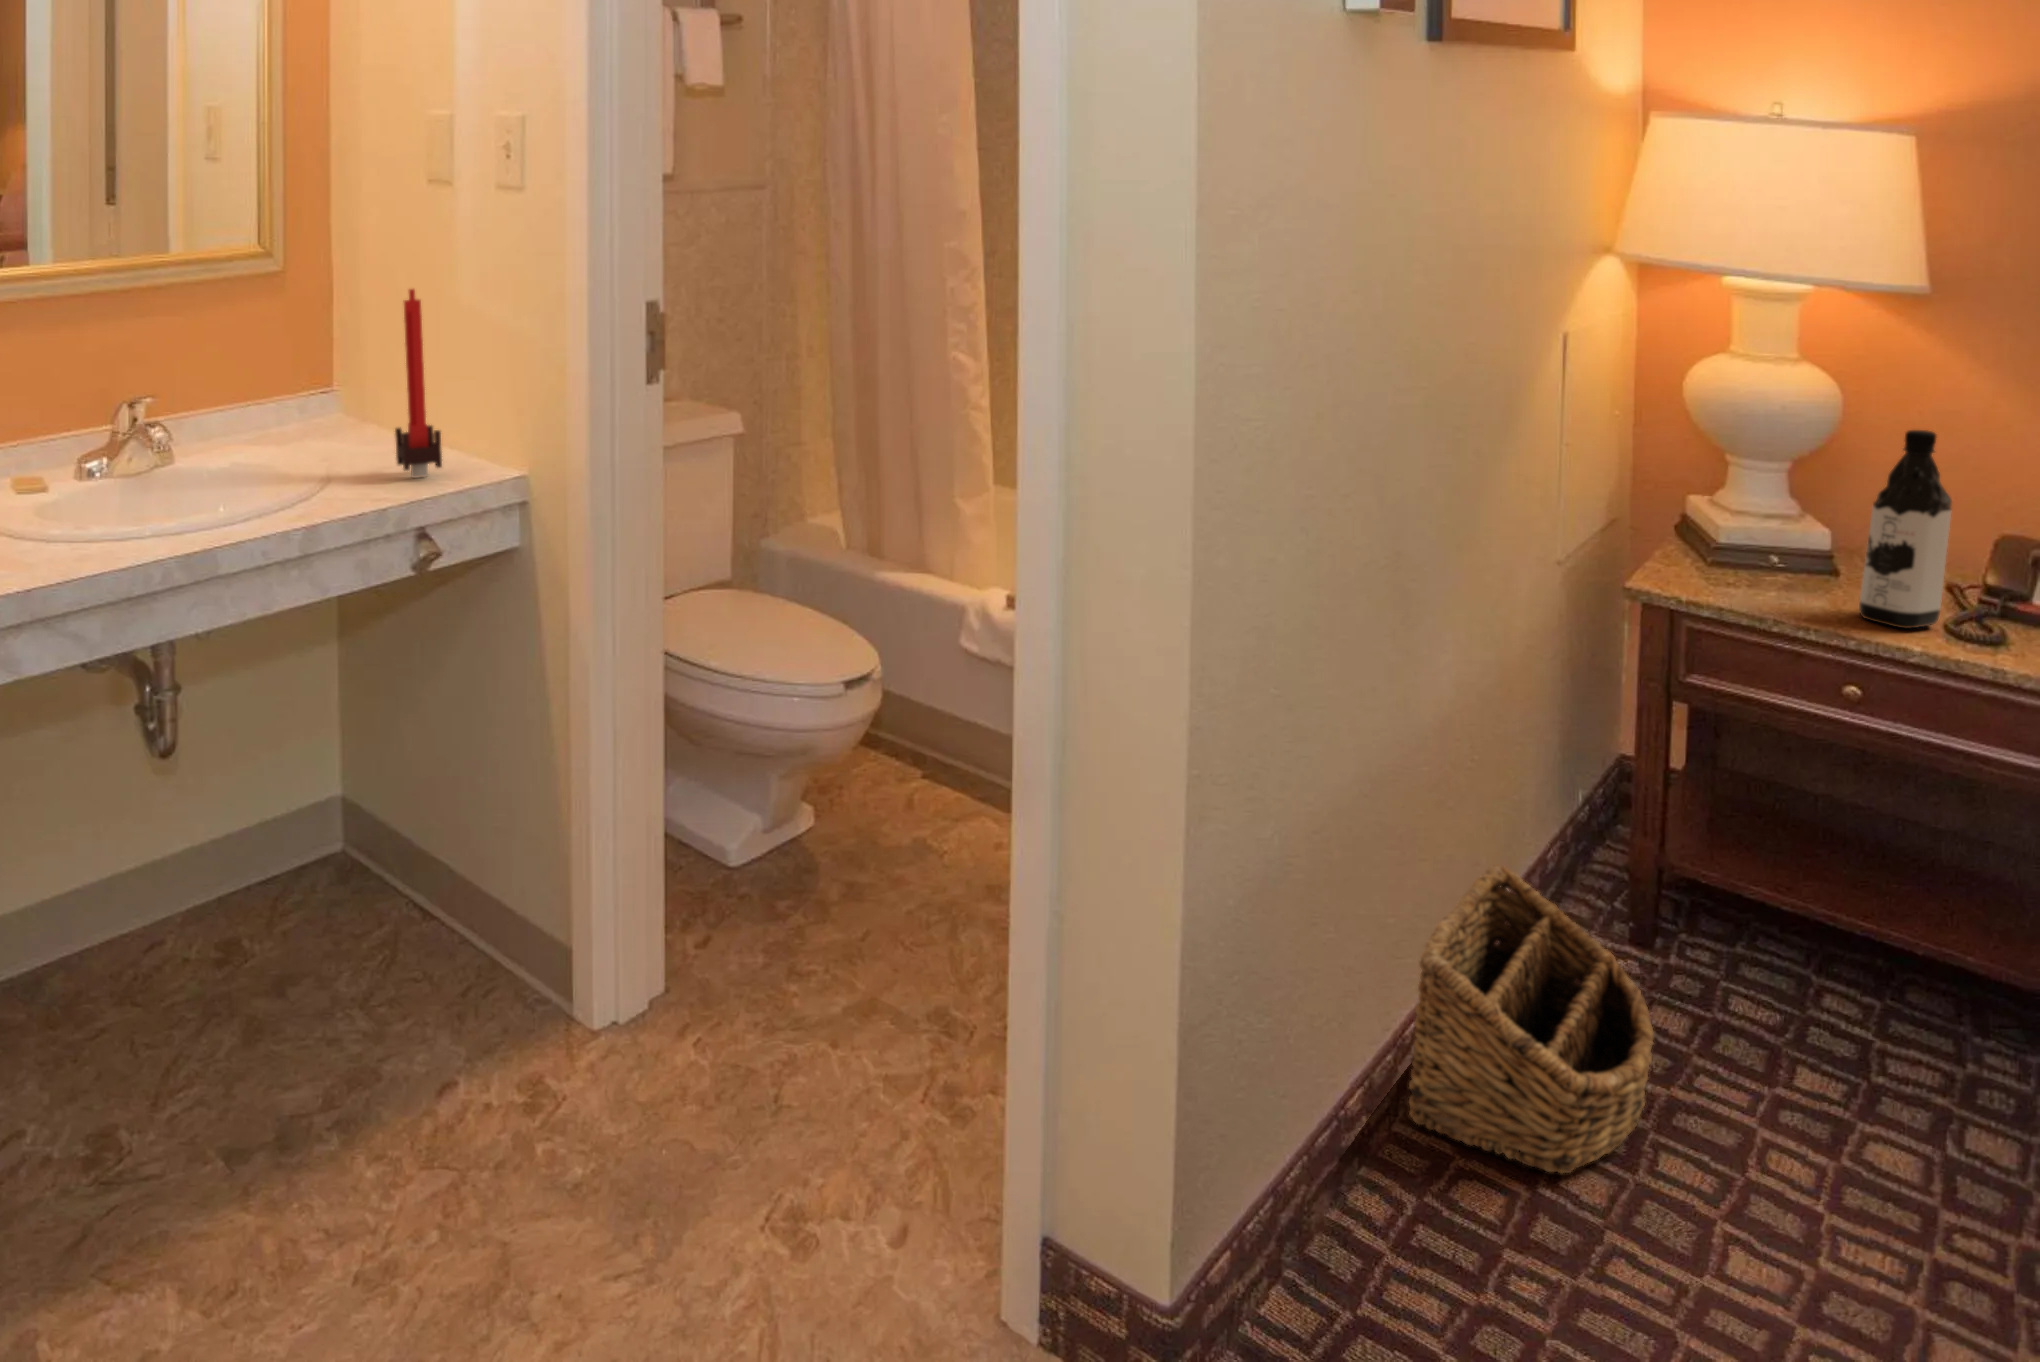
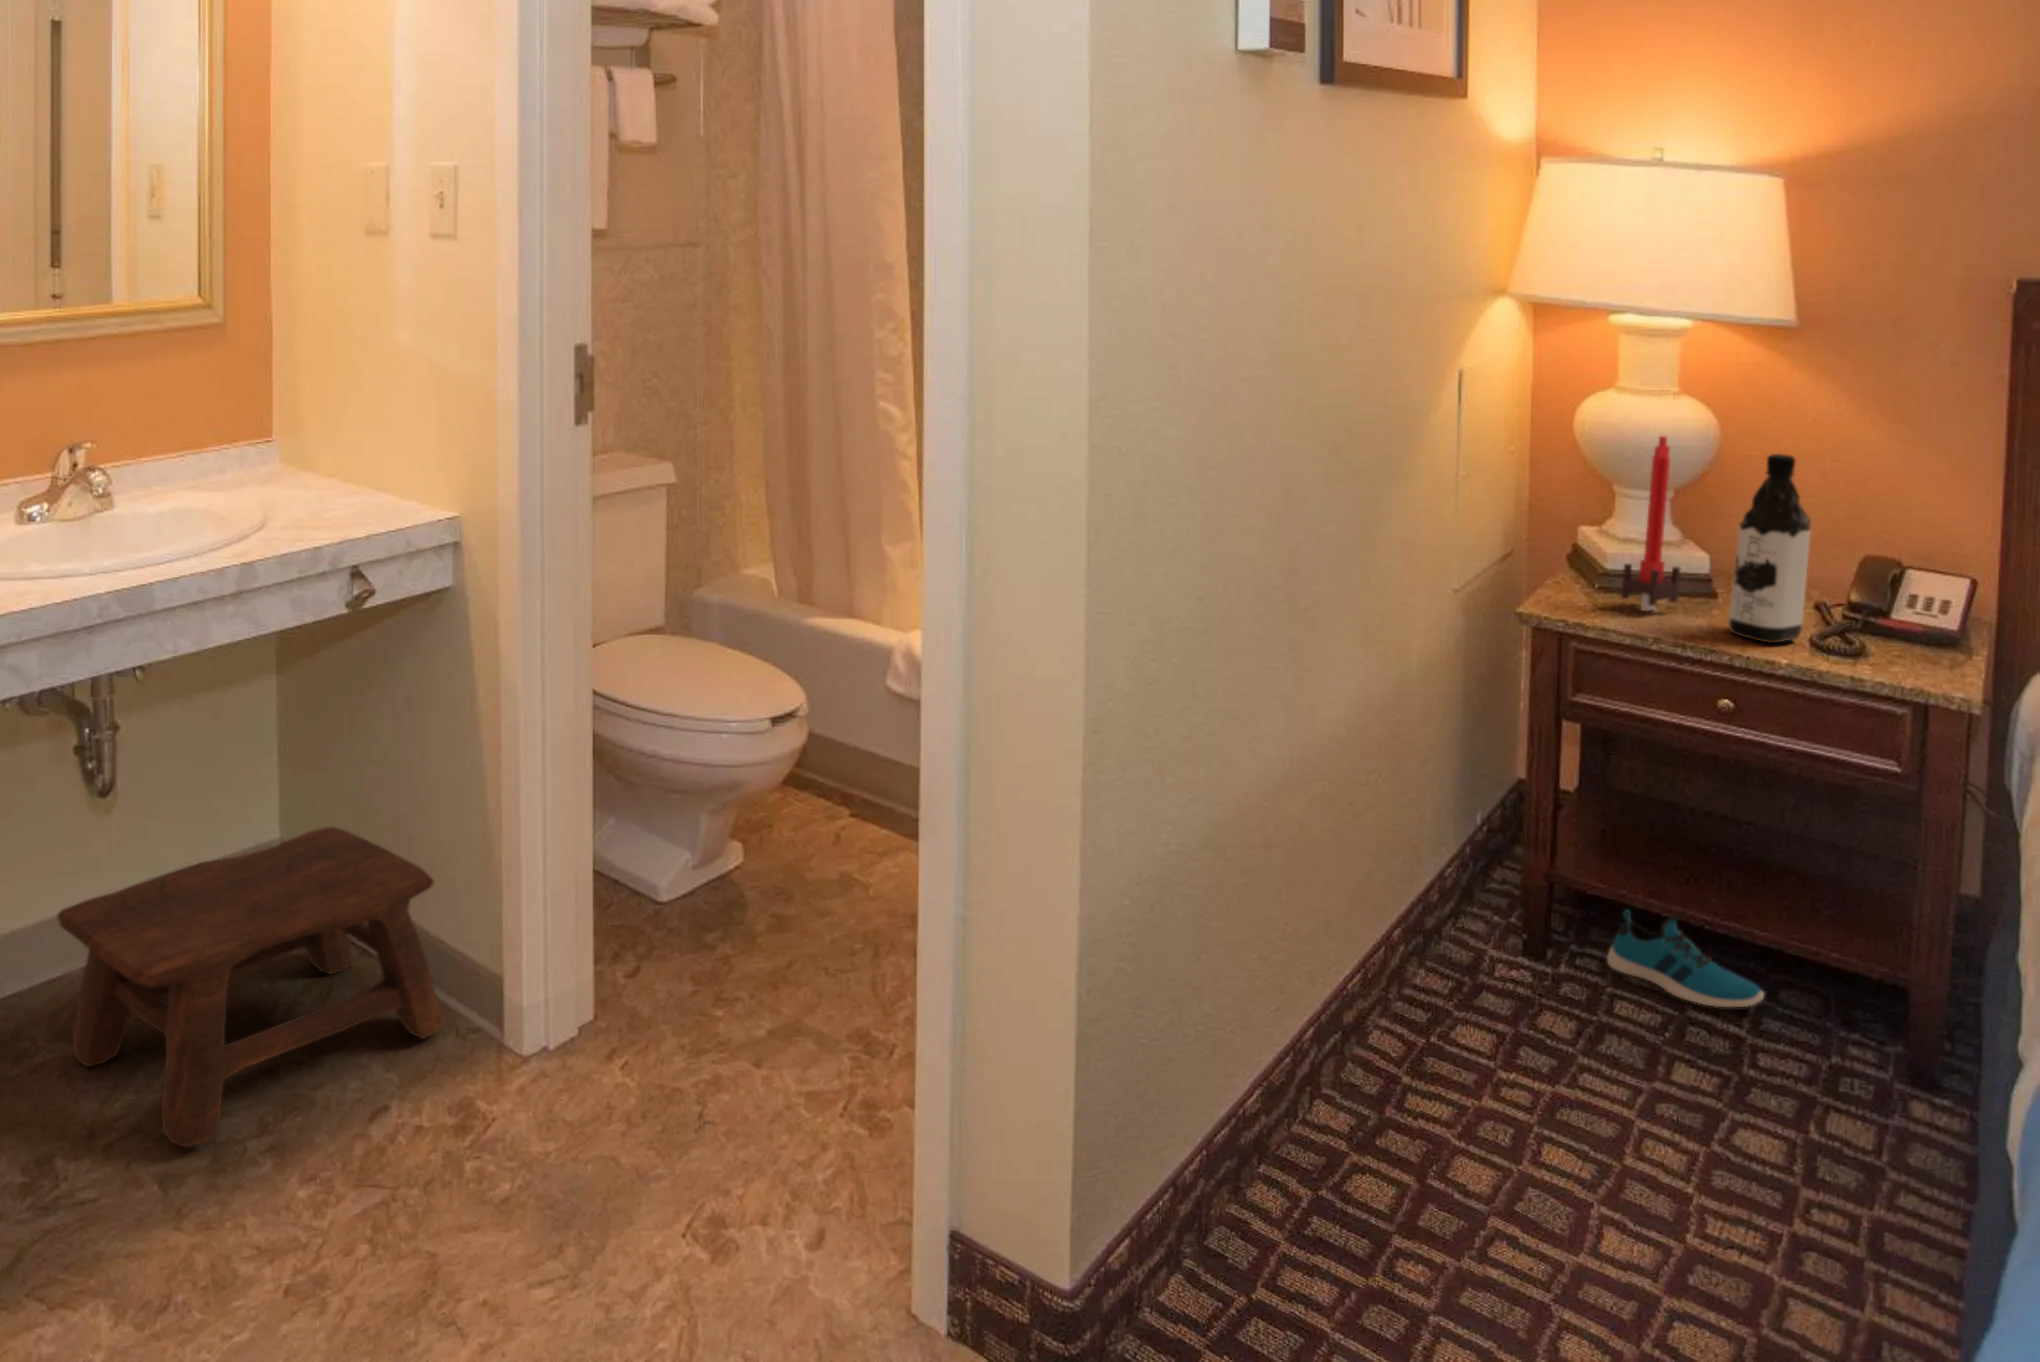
candle: present [395,289,442,478] -> present [1622,436,1680,611]
stool: none [124,799,512,1125] -> present [58,827,443,1147]
basket: present [1409,866,1653,1173] -> none [1309,874,1538,1166]
shoe: none [1717,904,1889,1009] -> present [1607,910,1764,1007]

